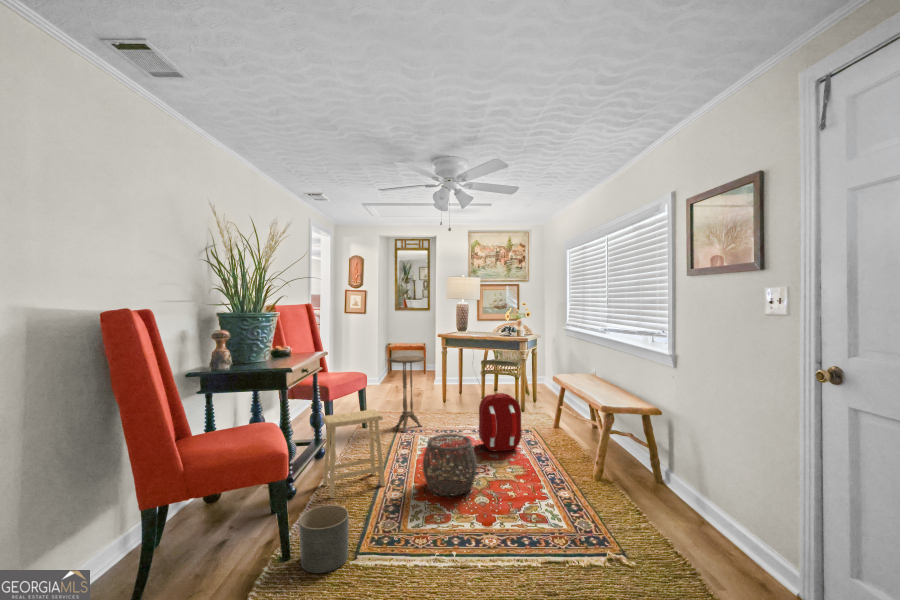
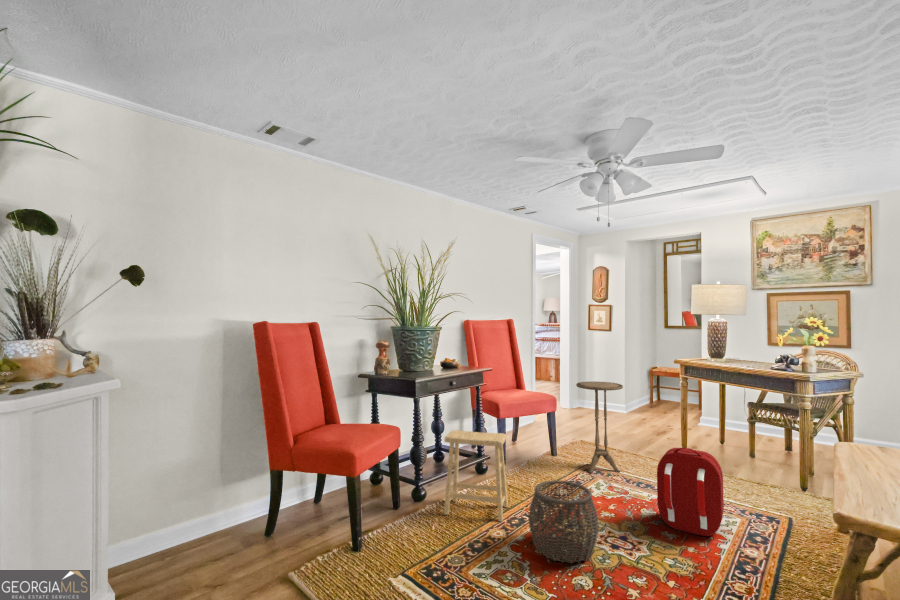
planter: present [299,505,349,573] -> none [354,513,401,577]

